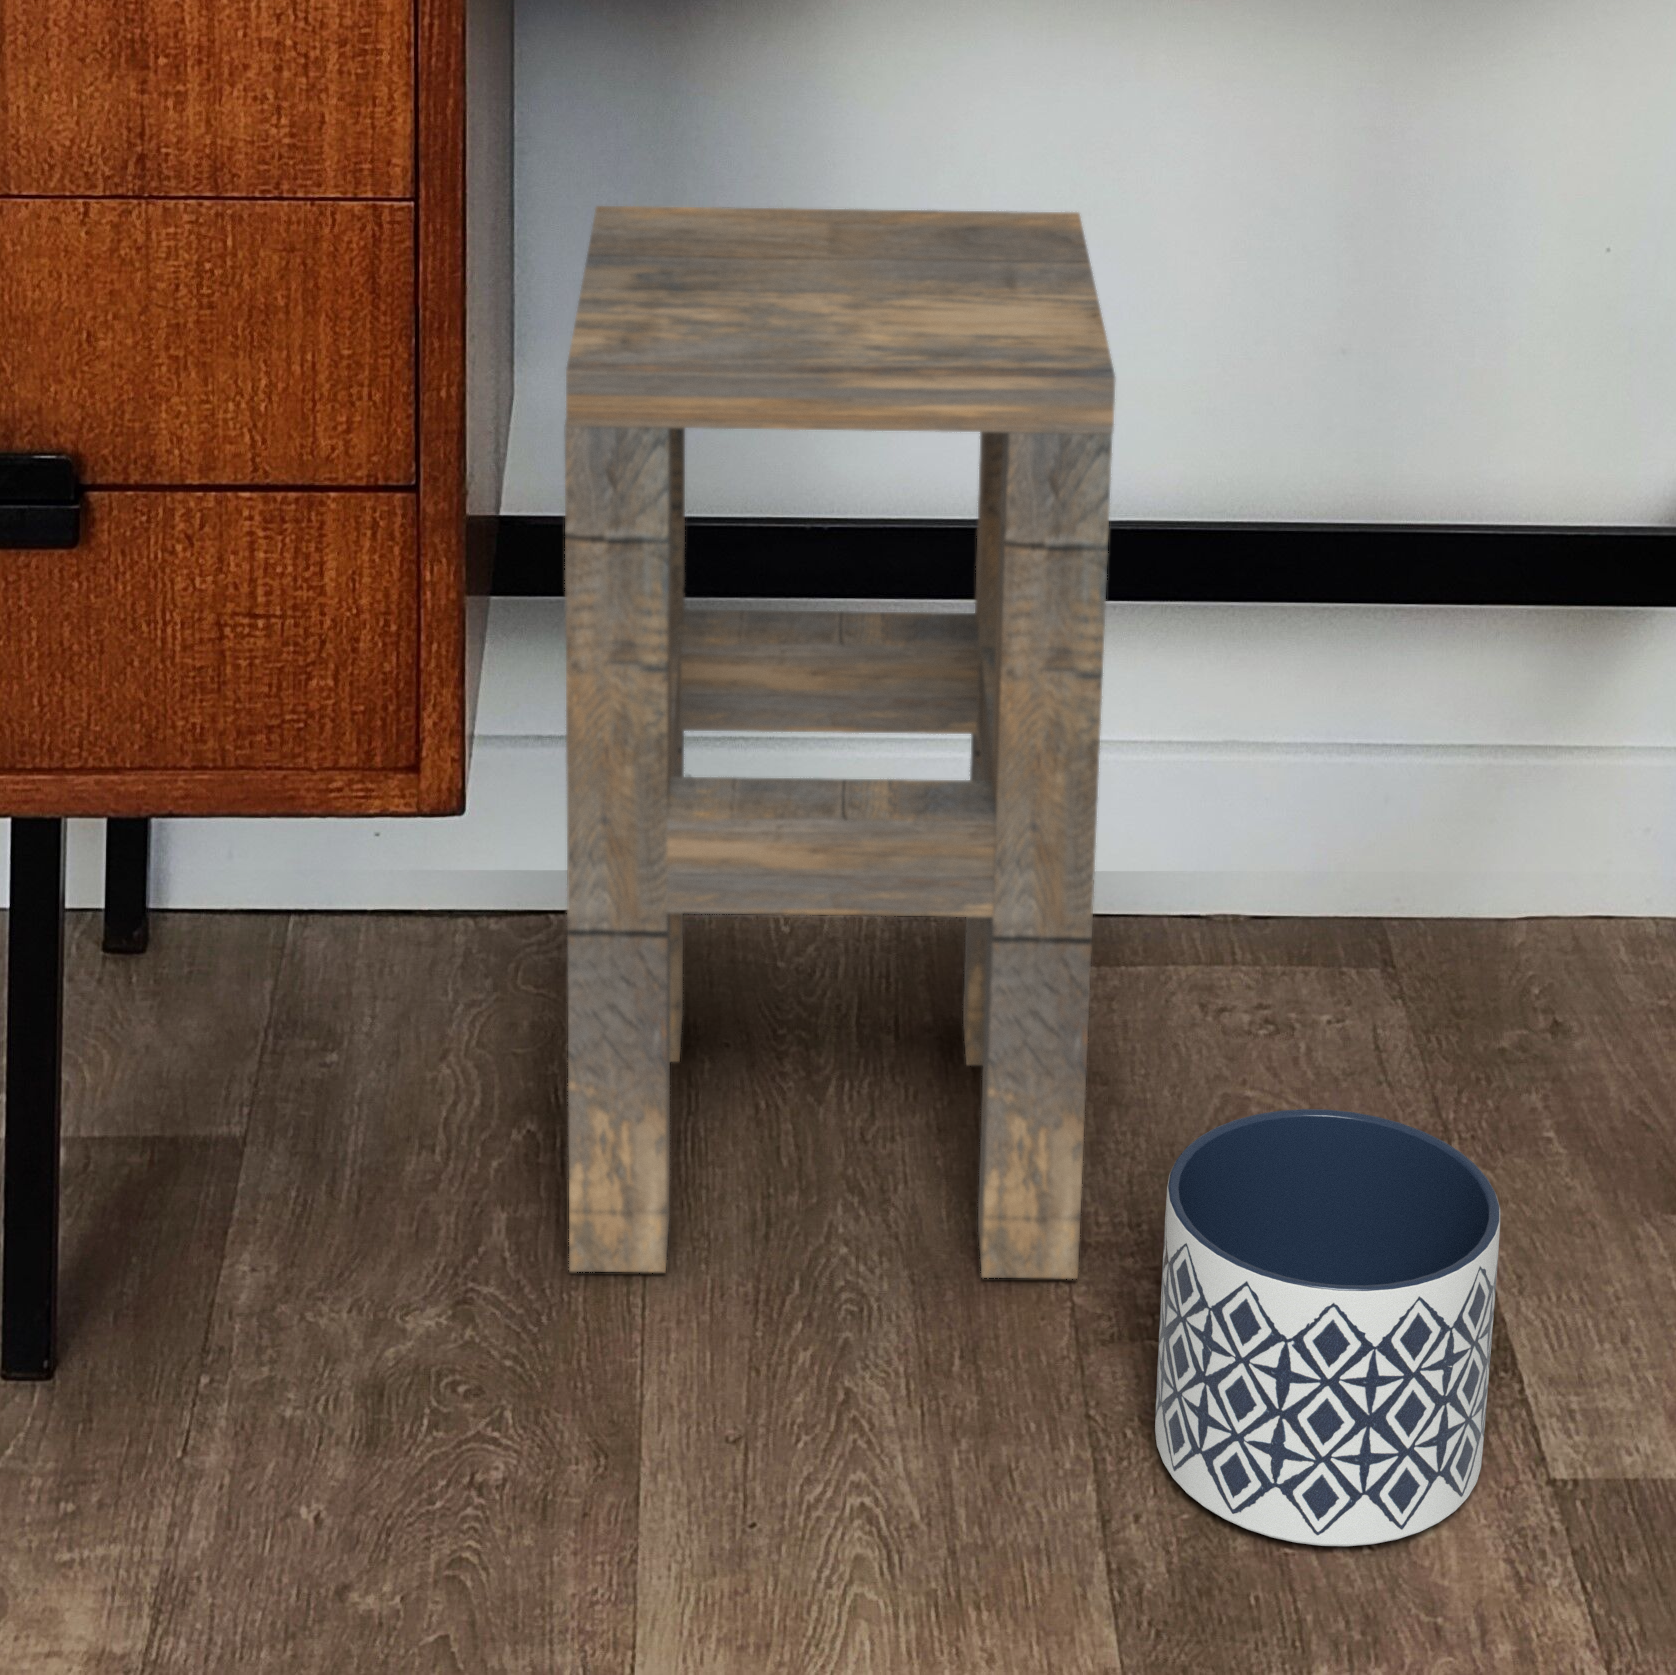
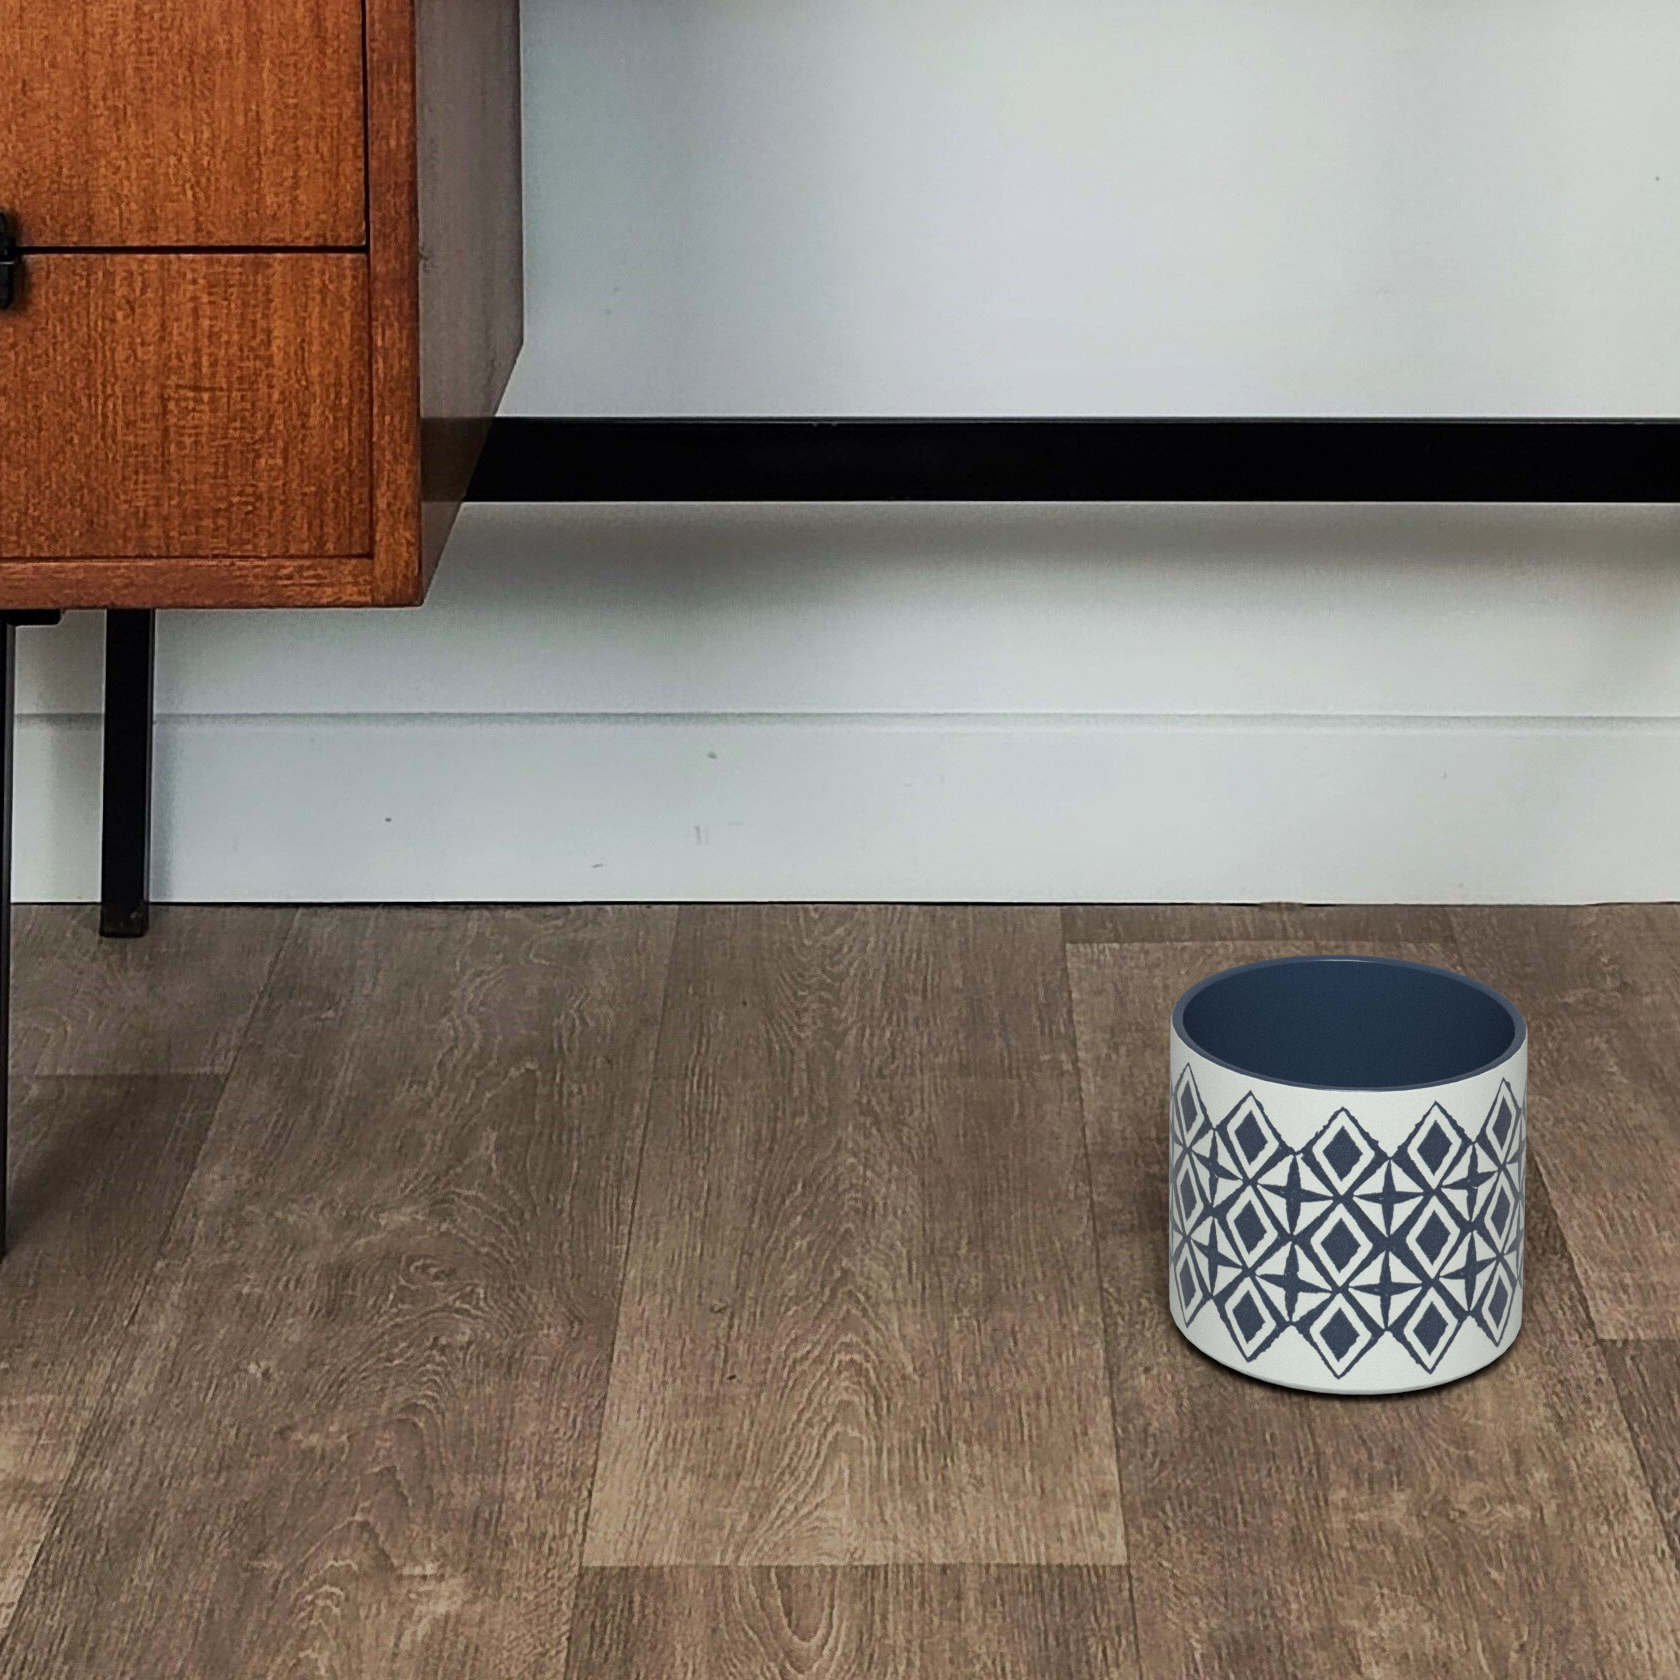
side table: present [565,206,1115,1279] -> none [527,77,1096,1176]

